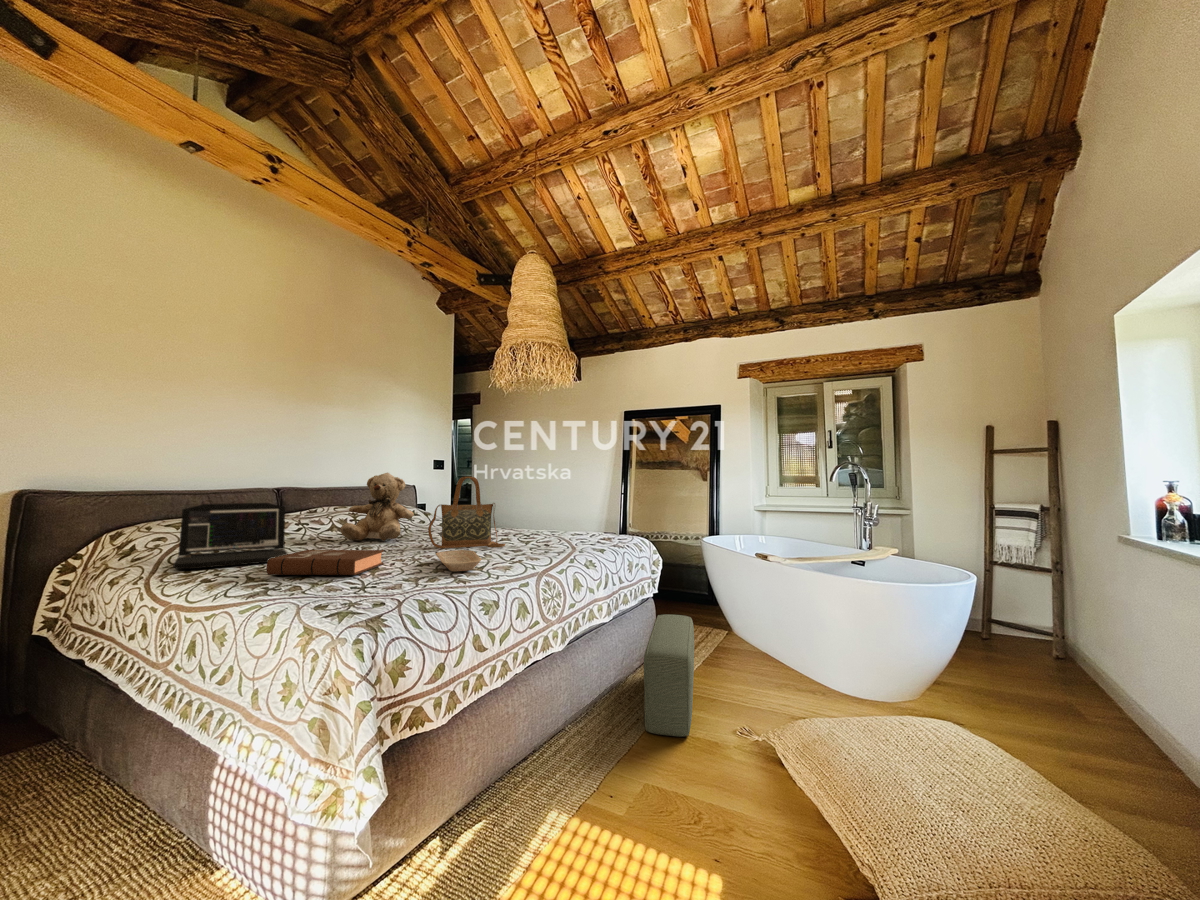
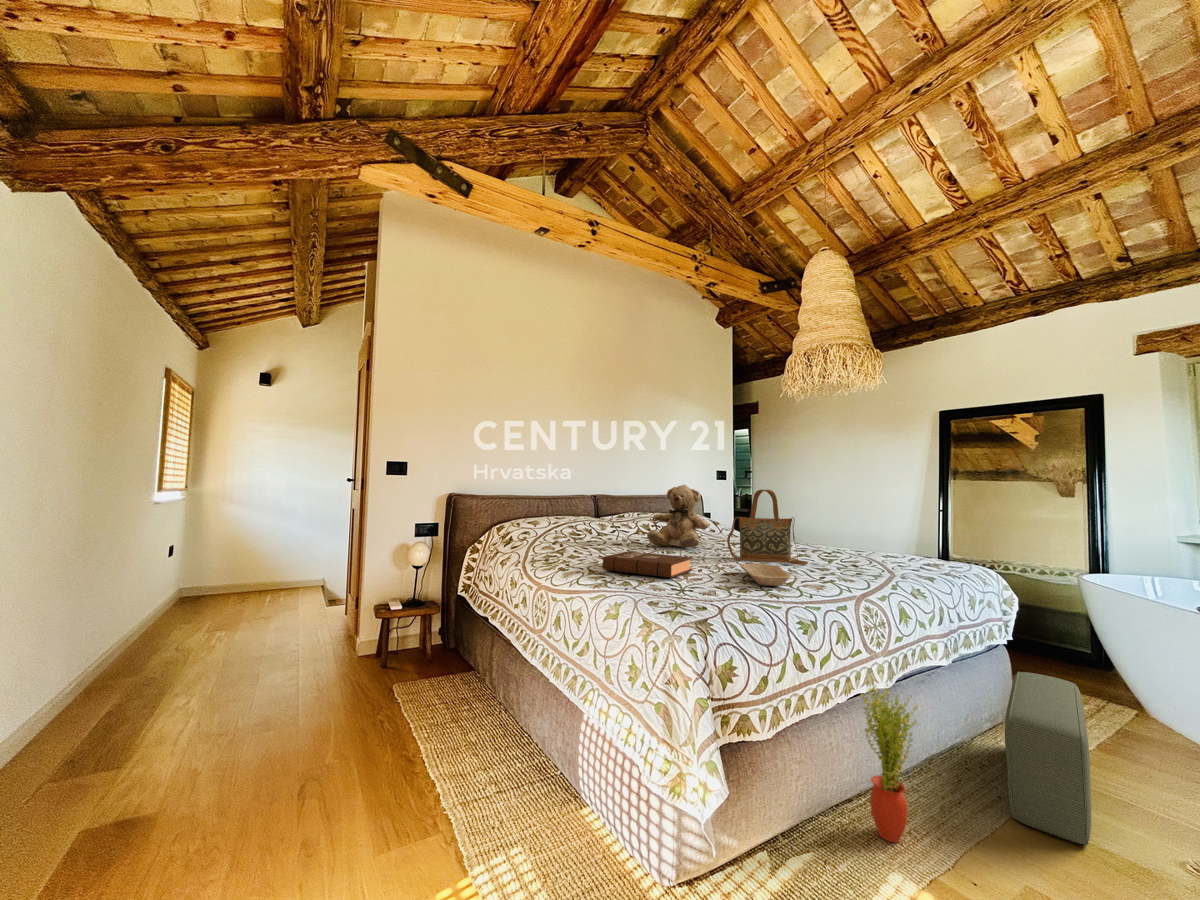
laptop: present [173,503,287,569] -> none [539,508,613,559]
potted plant: none [536,646,582,783] -> present [861,684,918,842]

